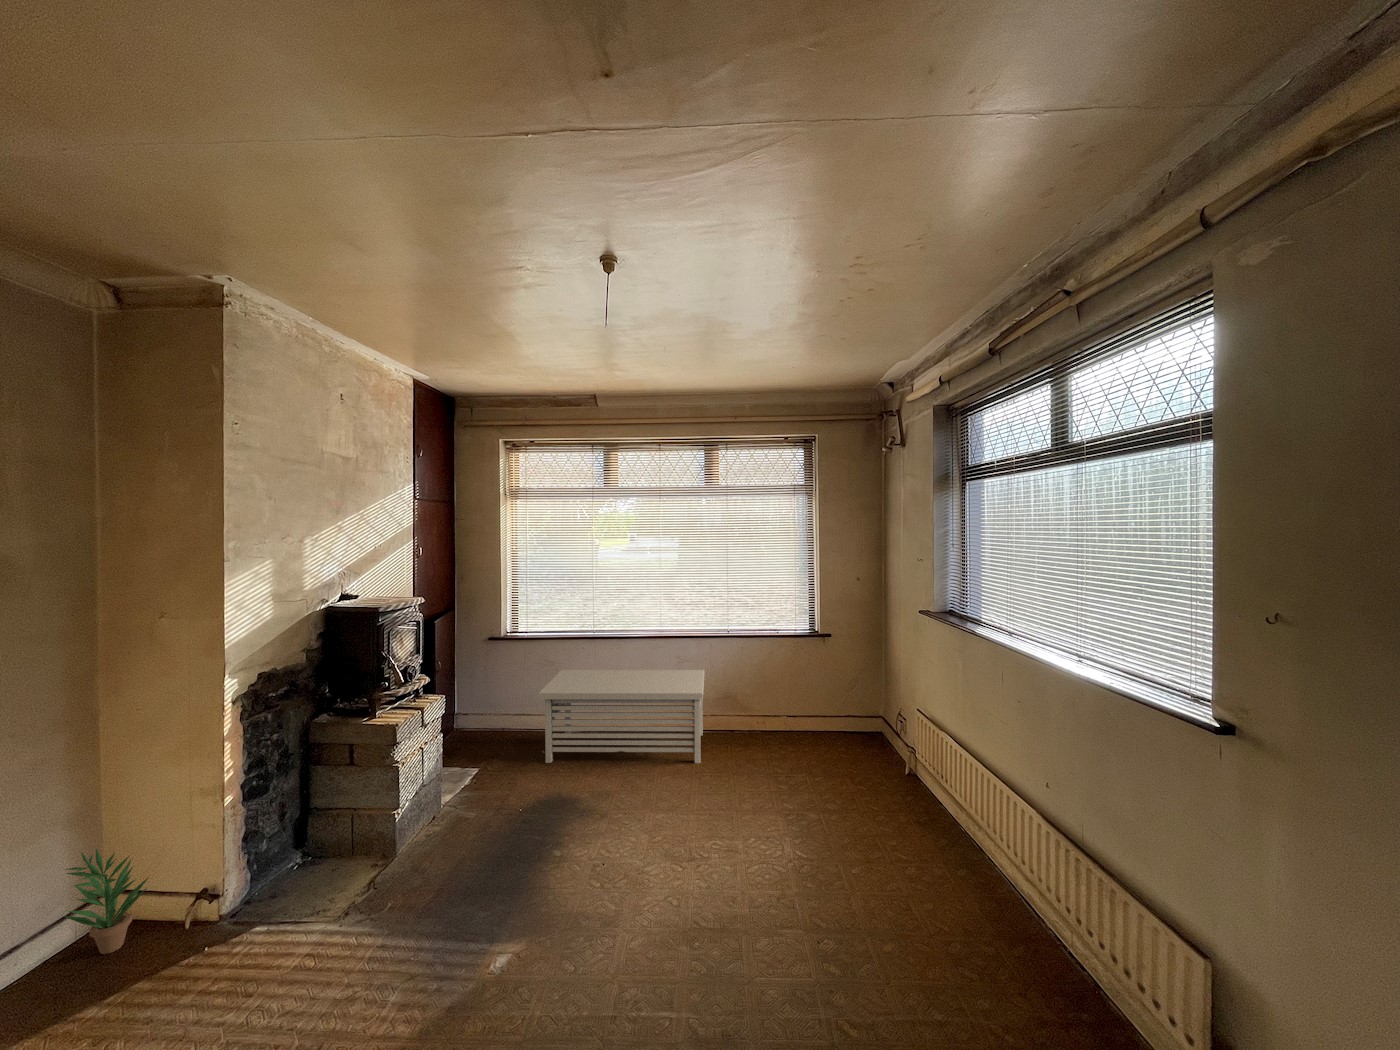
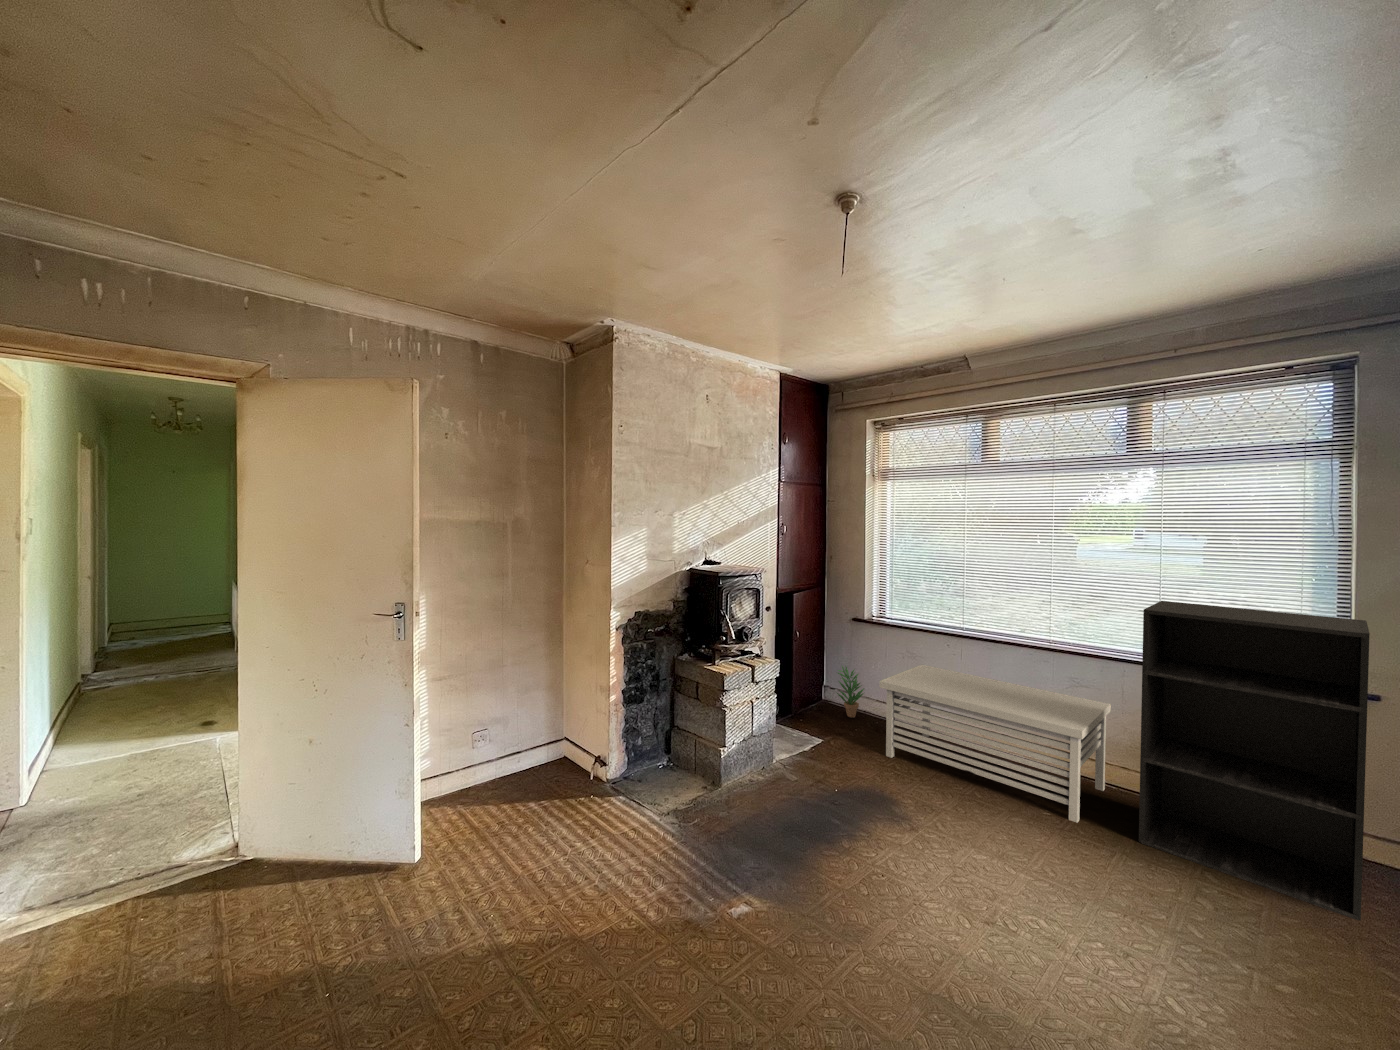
bookshelf: none [735,590,838,763] -> present [1139,601,1370,921]
potted plant: present [64,849,149,954] -> present [837,666,864,717]

